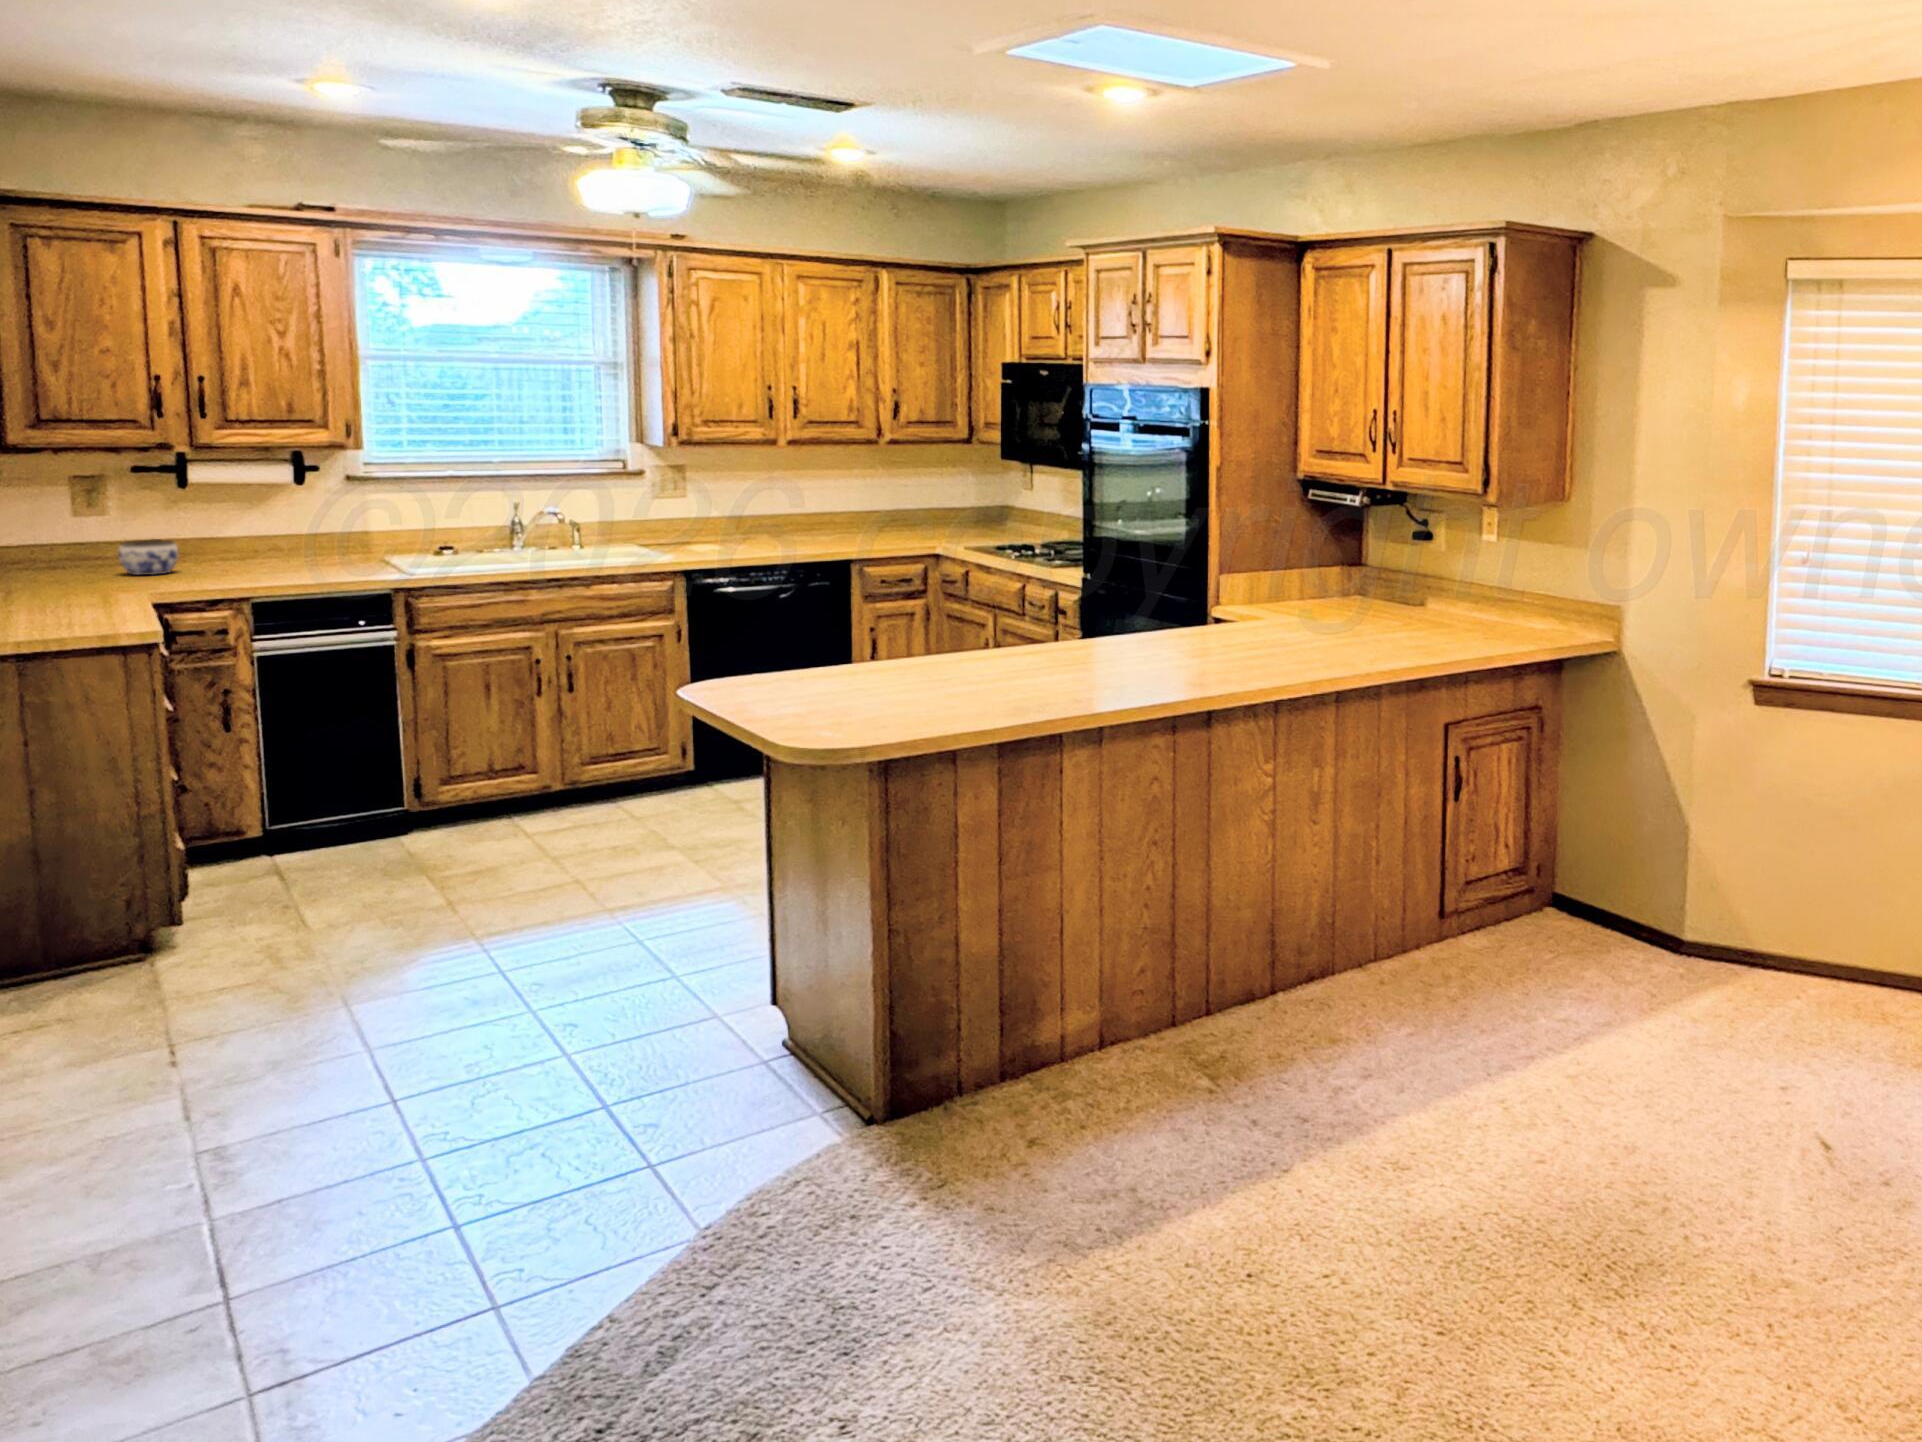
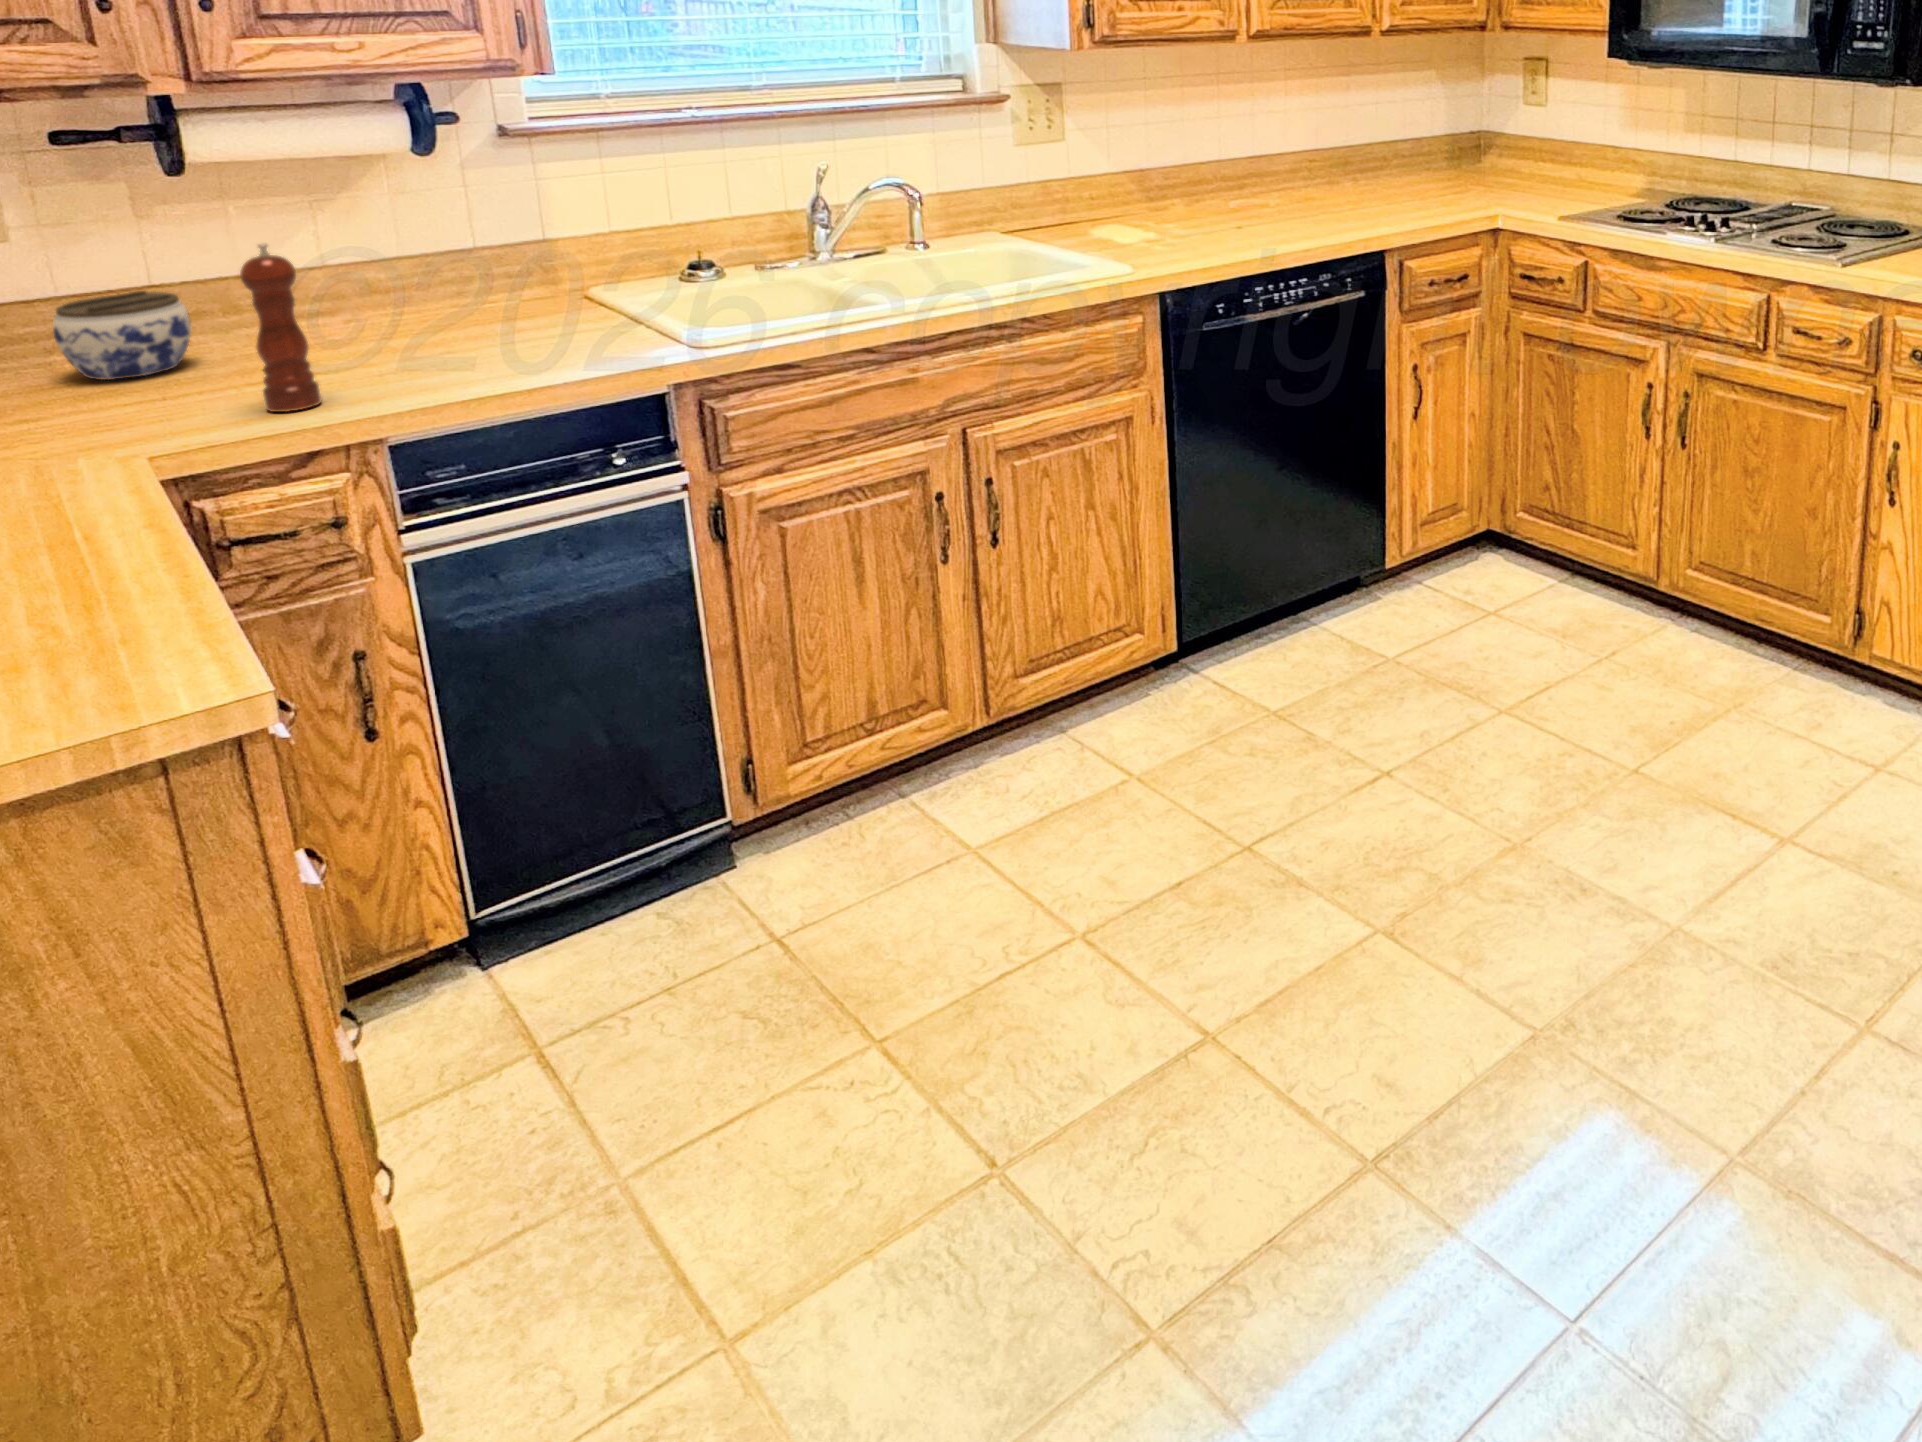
pepper mill: none [199,514,227,585] -> present [240,243,321,412]

